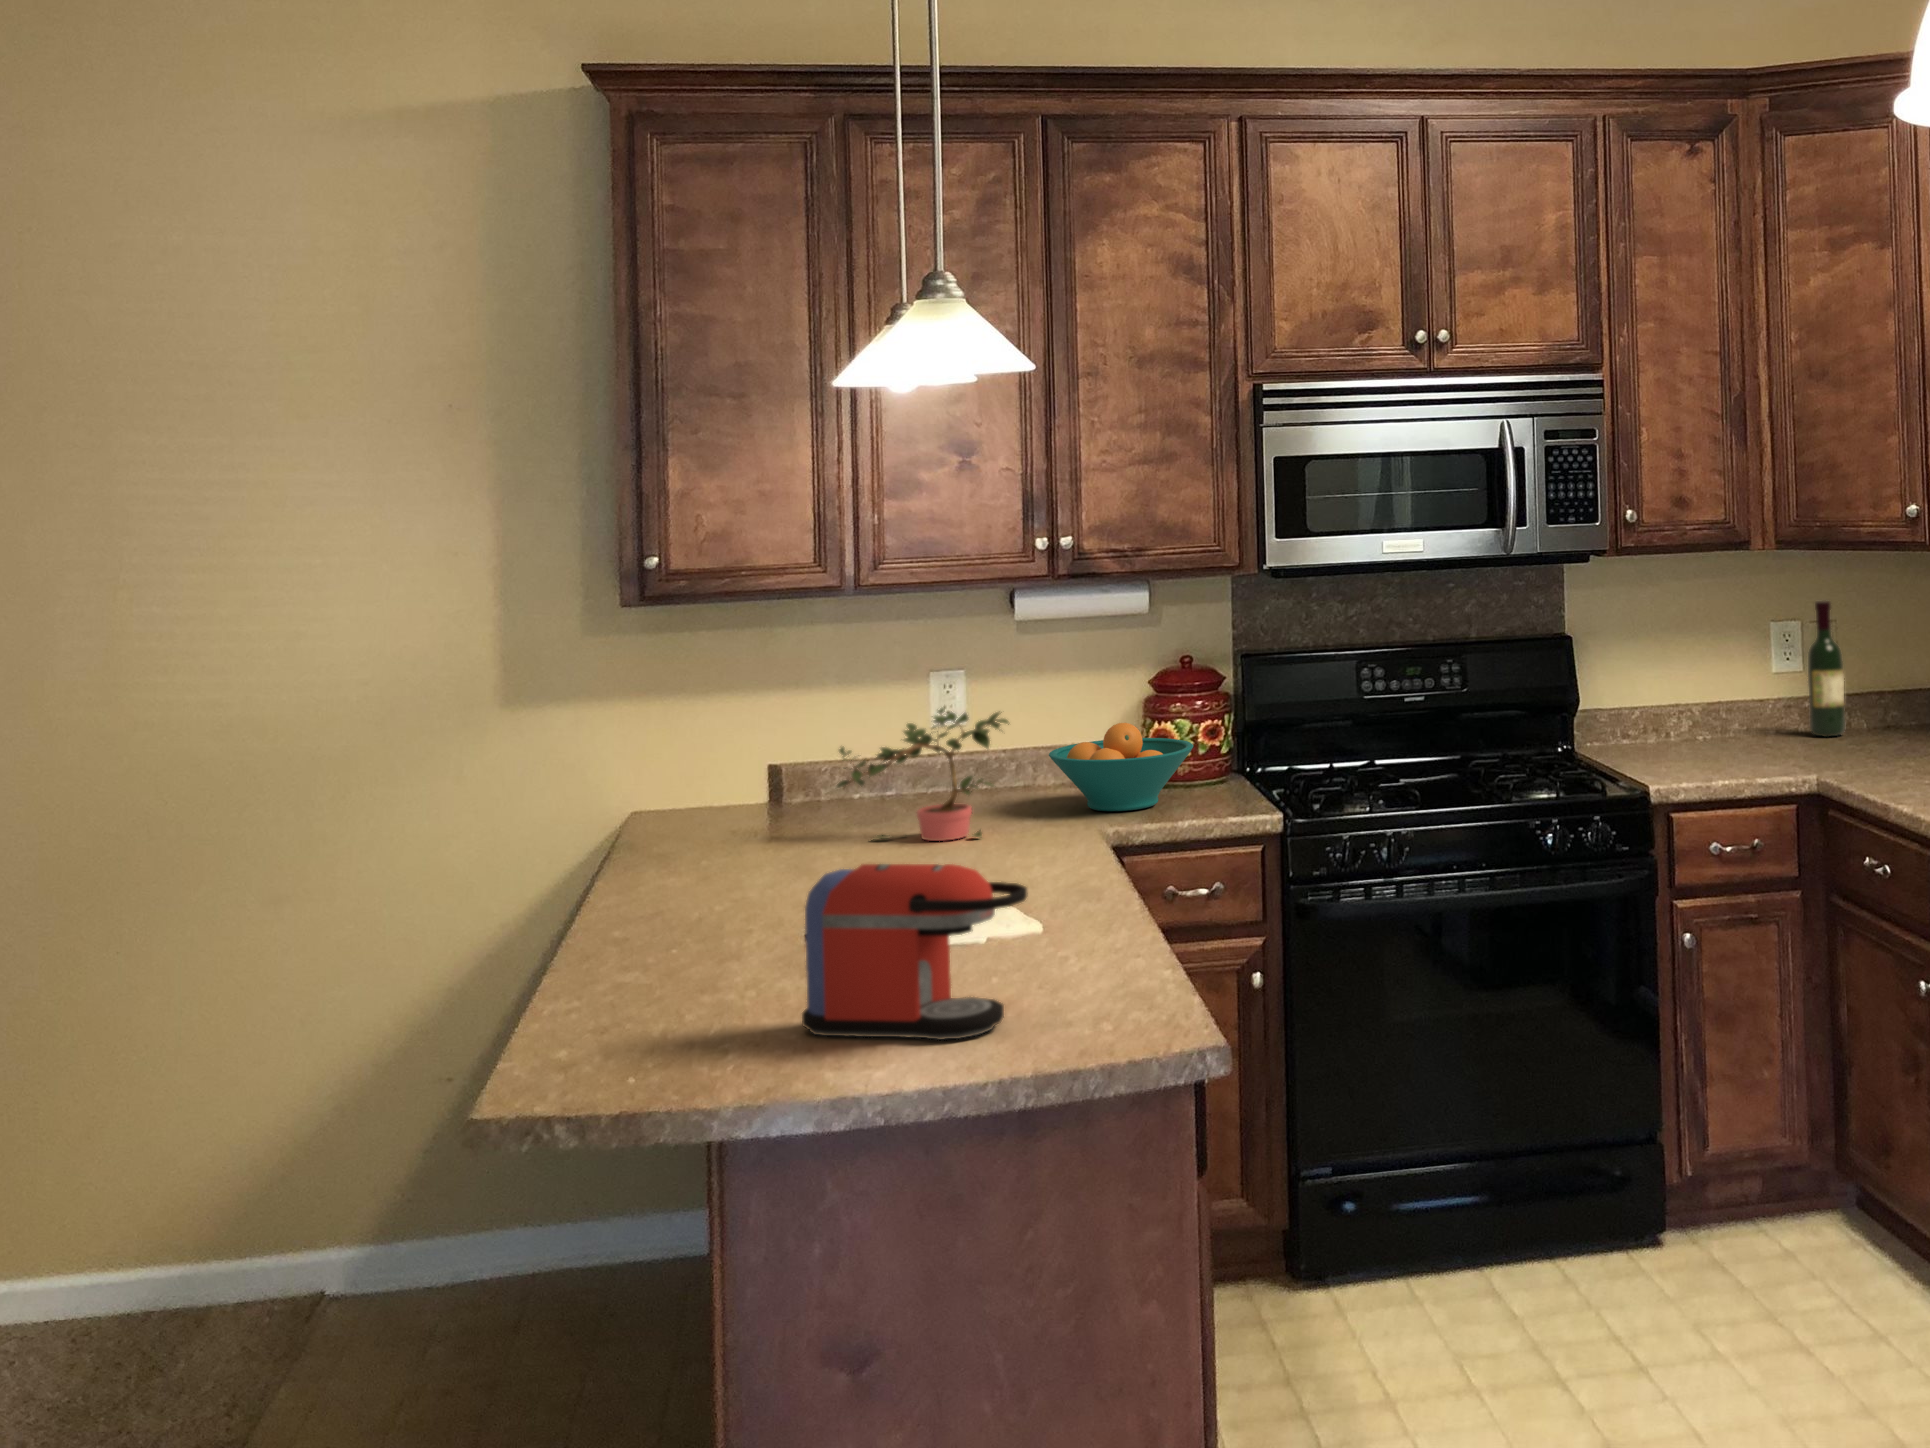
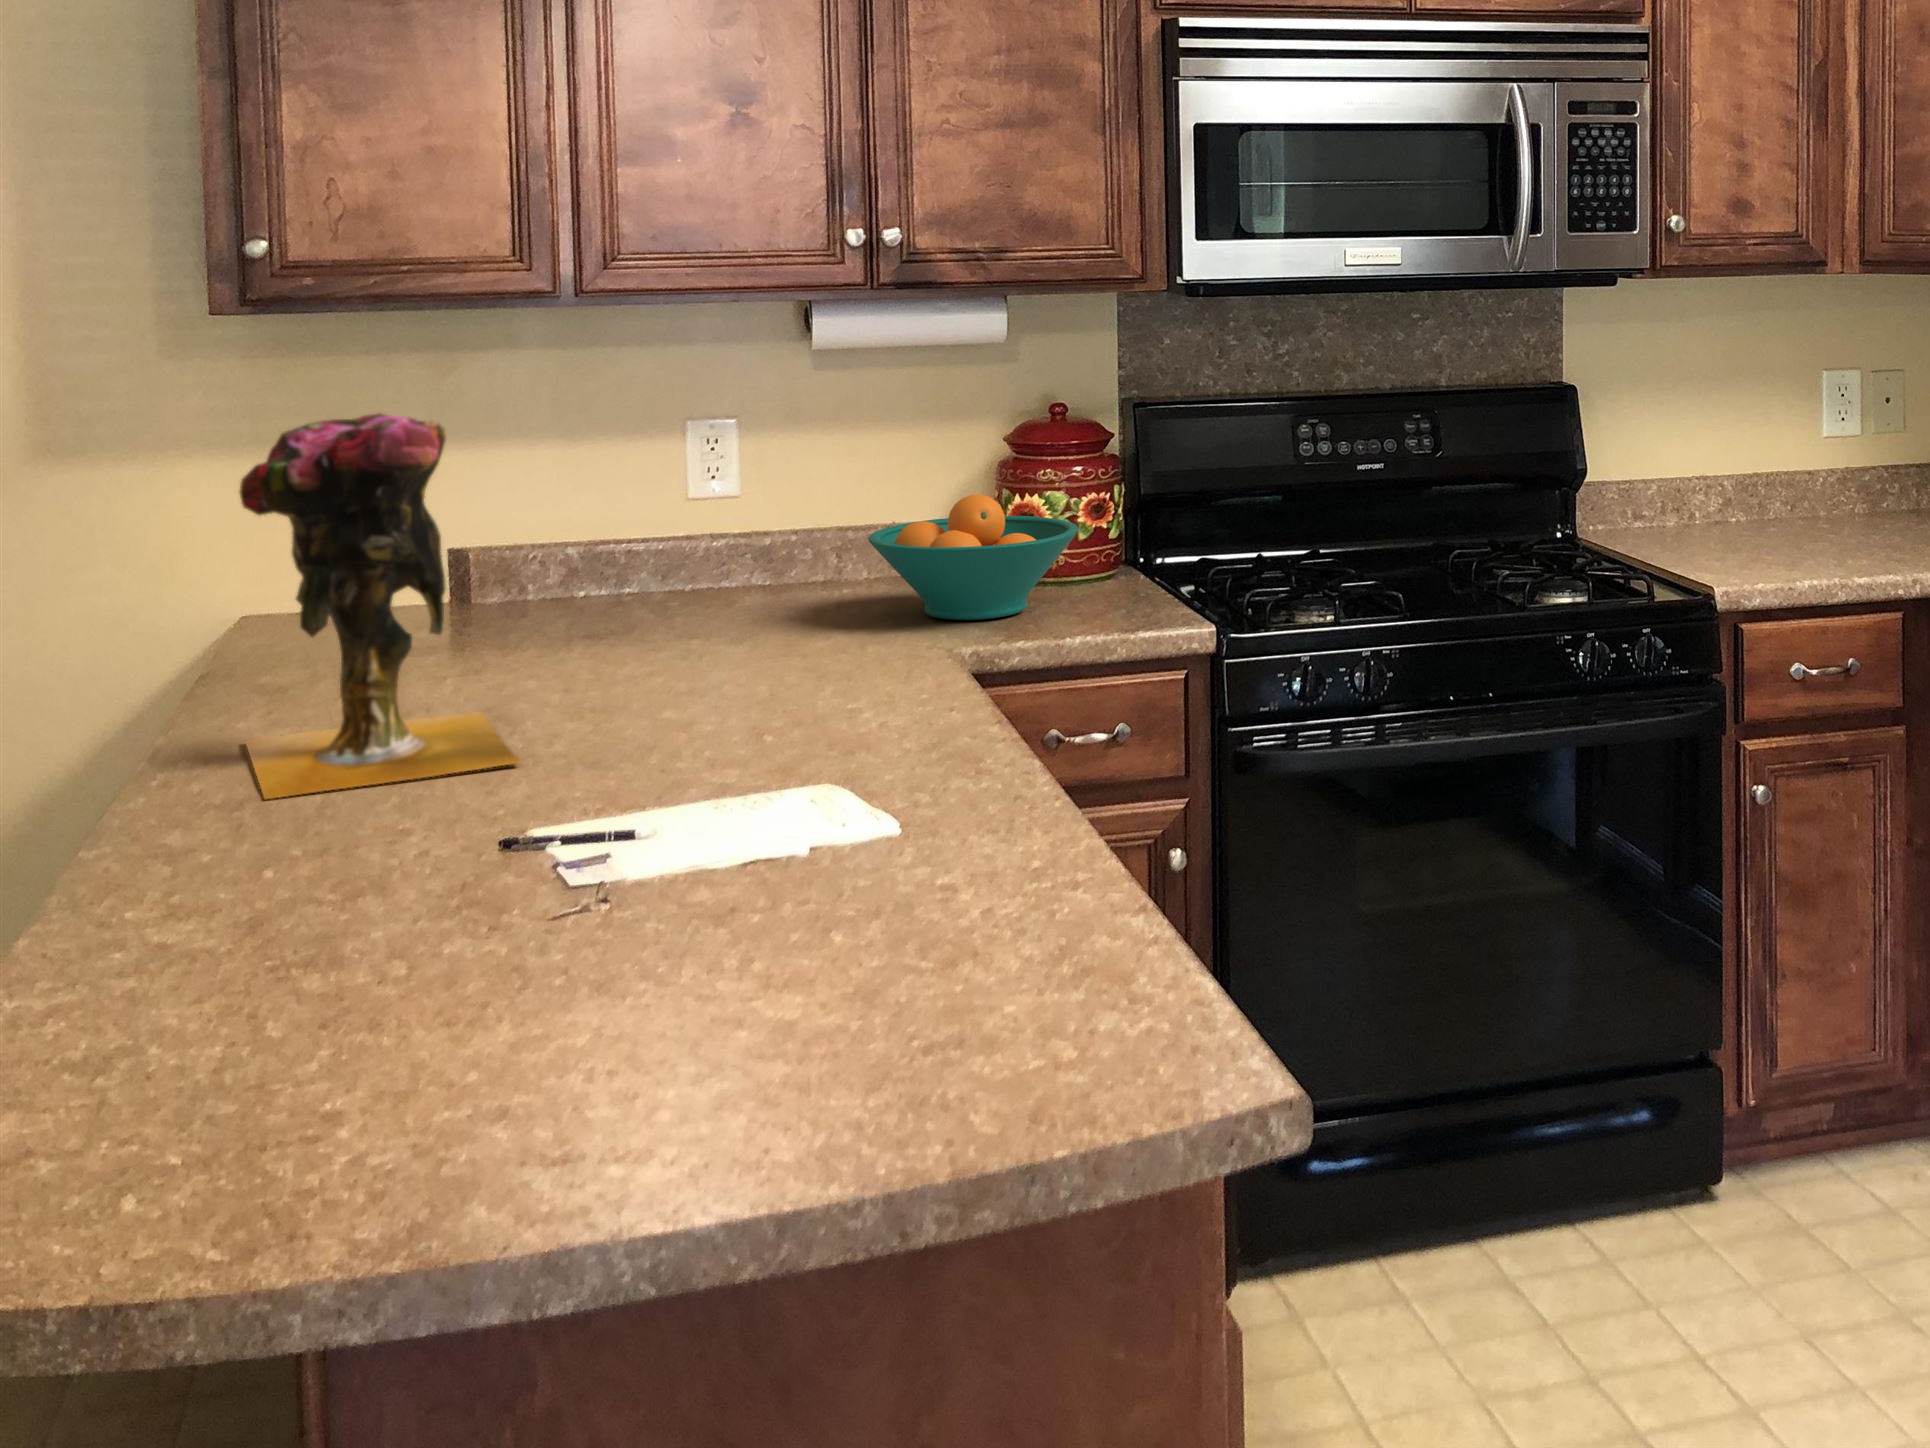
wine bottle: present [1808,600,1845,737] -> none [1868,344,1915,519]
vase: none [652,674,821,914] -> present [240,413,520,799]
potted plant: present [837,708,1009,841] -> none [545,468,818,667]
coffee maker: present [802,864,1028,1040] -> none [476,757,914,1090]

